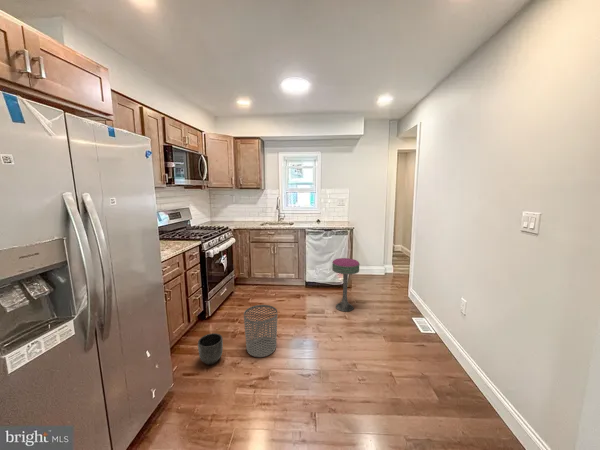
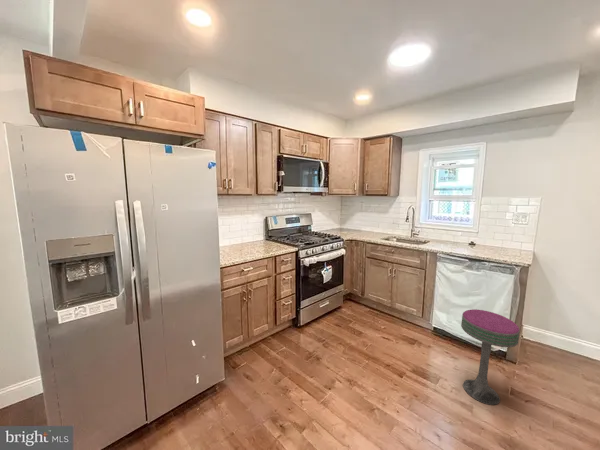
waste bin: present [244,305,277,357] -> none [303,336,344,405]
planter: present [198,333,223,365] -> none [259,346,283,380]

